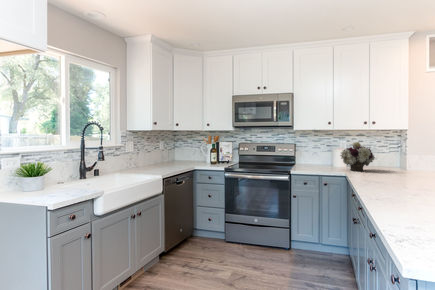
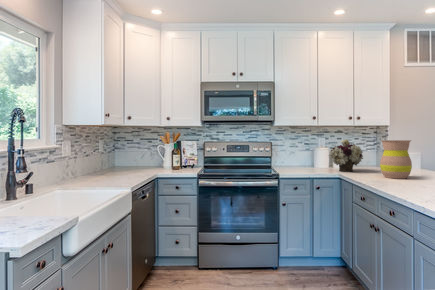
vase: none [379,143,409,179] -> present [380,140,412,179]

